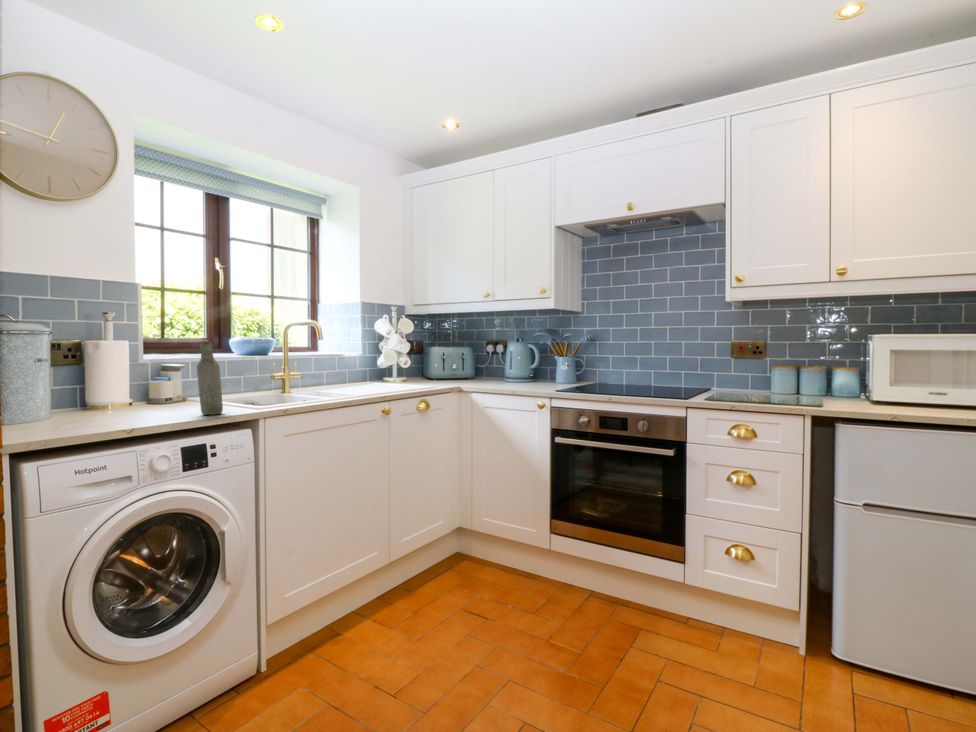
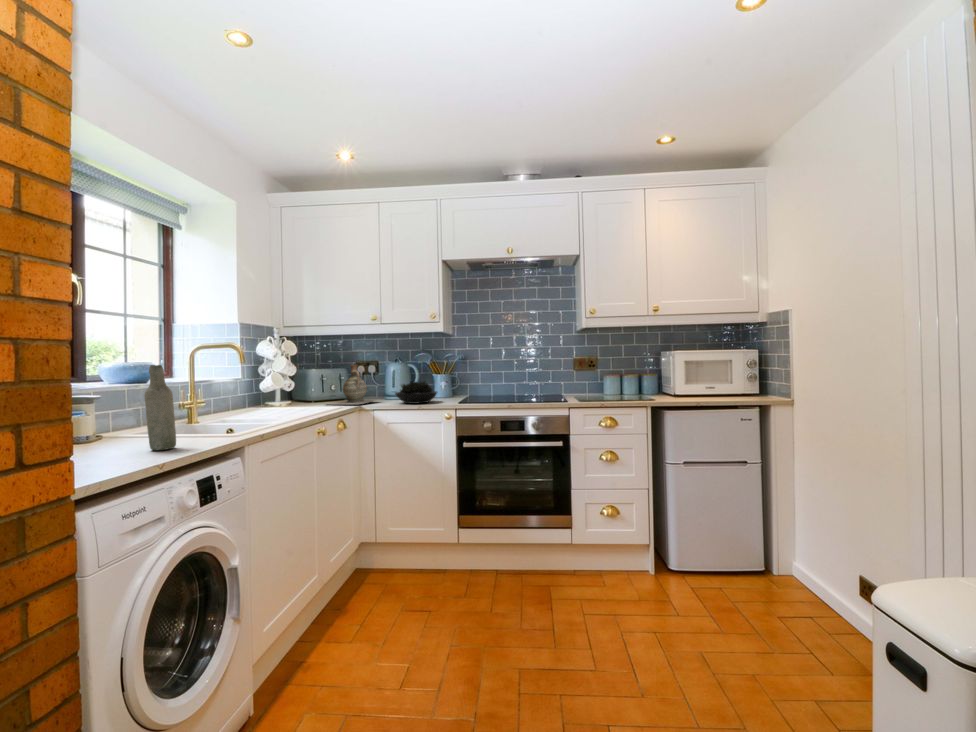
ceramic jug: none [436,344,495,385] -> present [330,365,378,405]
succulent plant: none [499,363,546,389] -> present [395,381,437,404]

